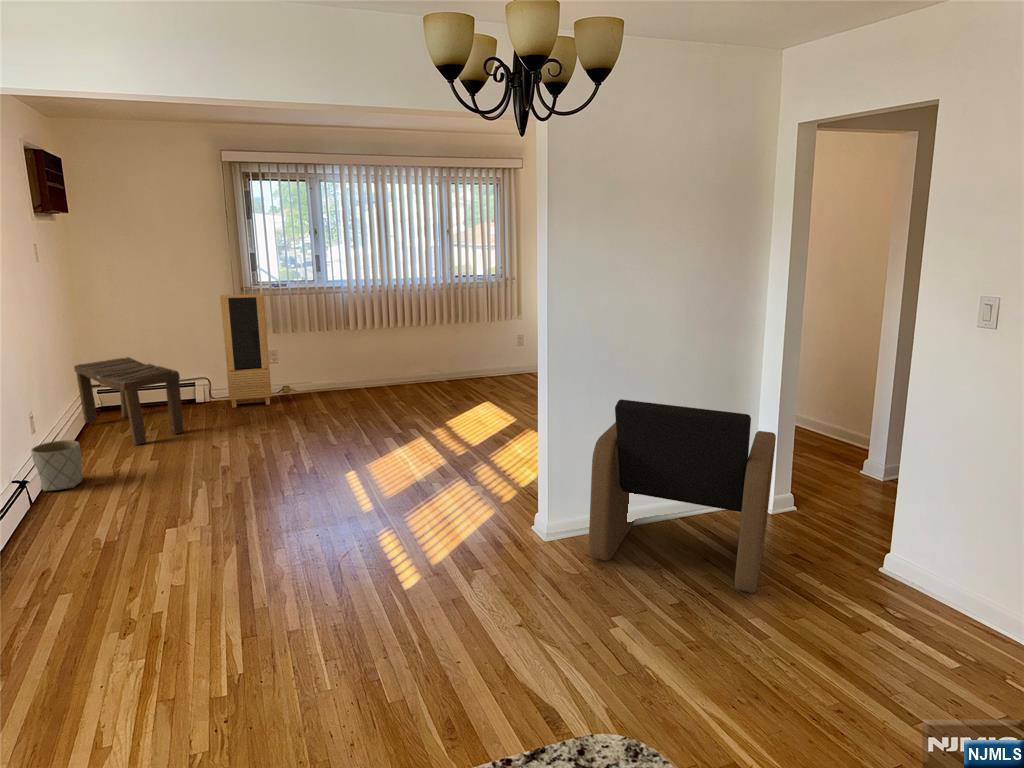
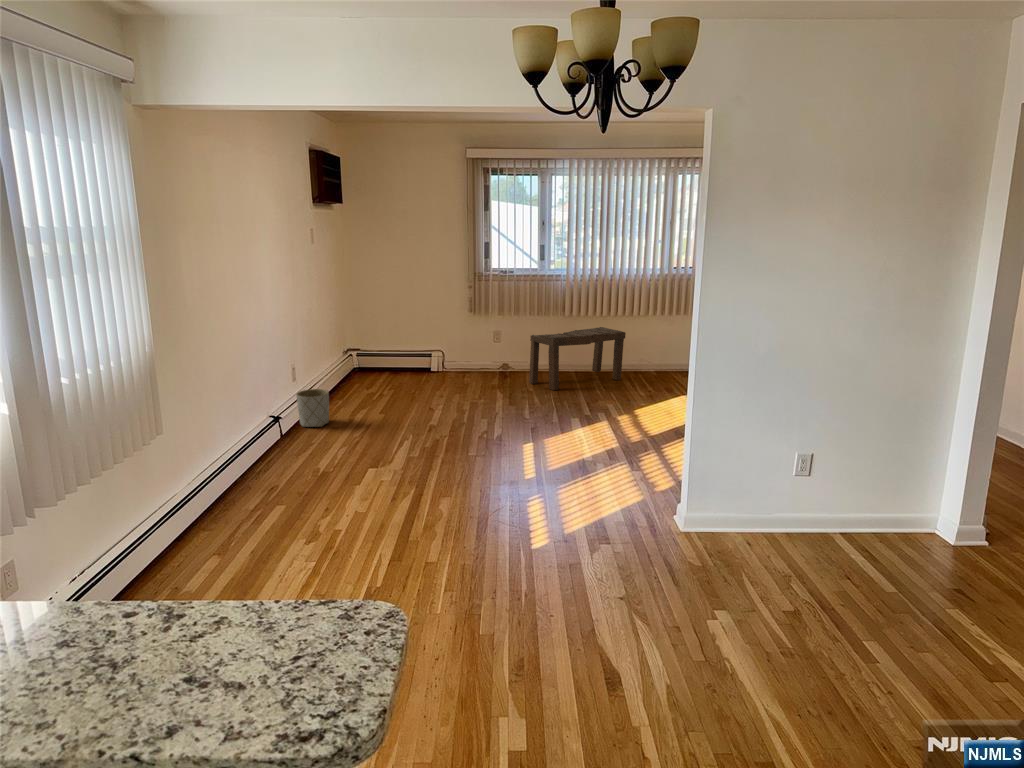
storage cabinet: present [220,294,272,408] -> none [454,279,491,378]
bench: present [74,357,184,445] -> present [529,327,626,390]
armchair: present [589,399,776,593] -> none [716,398,953,623]

